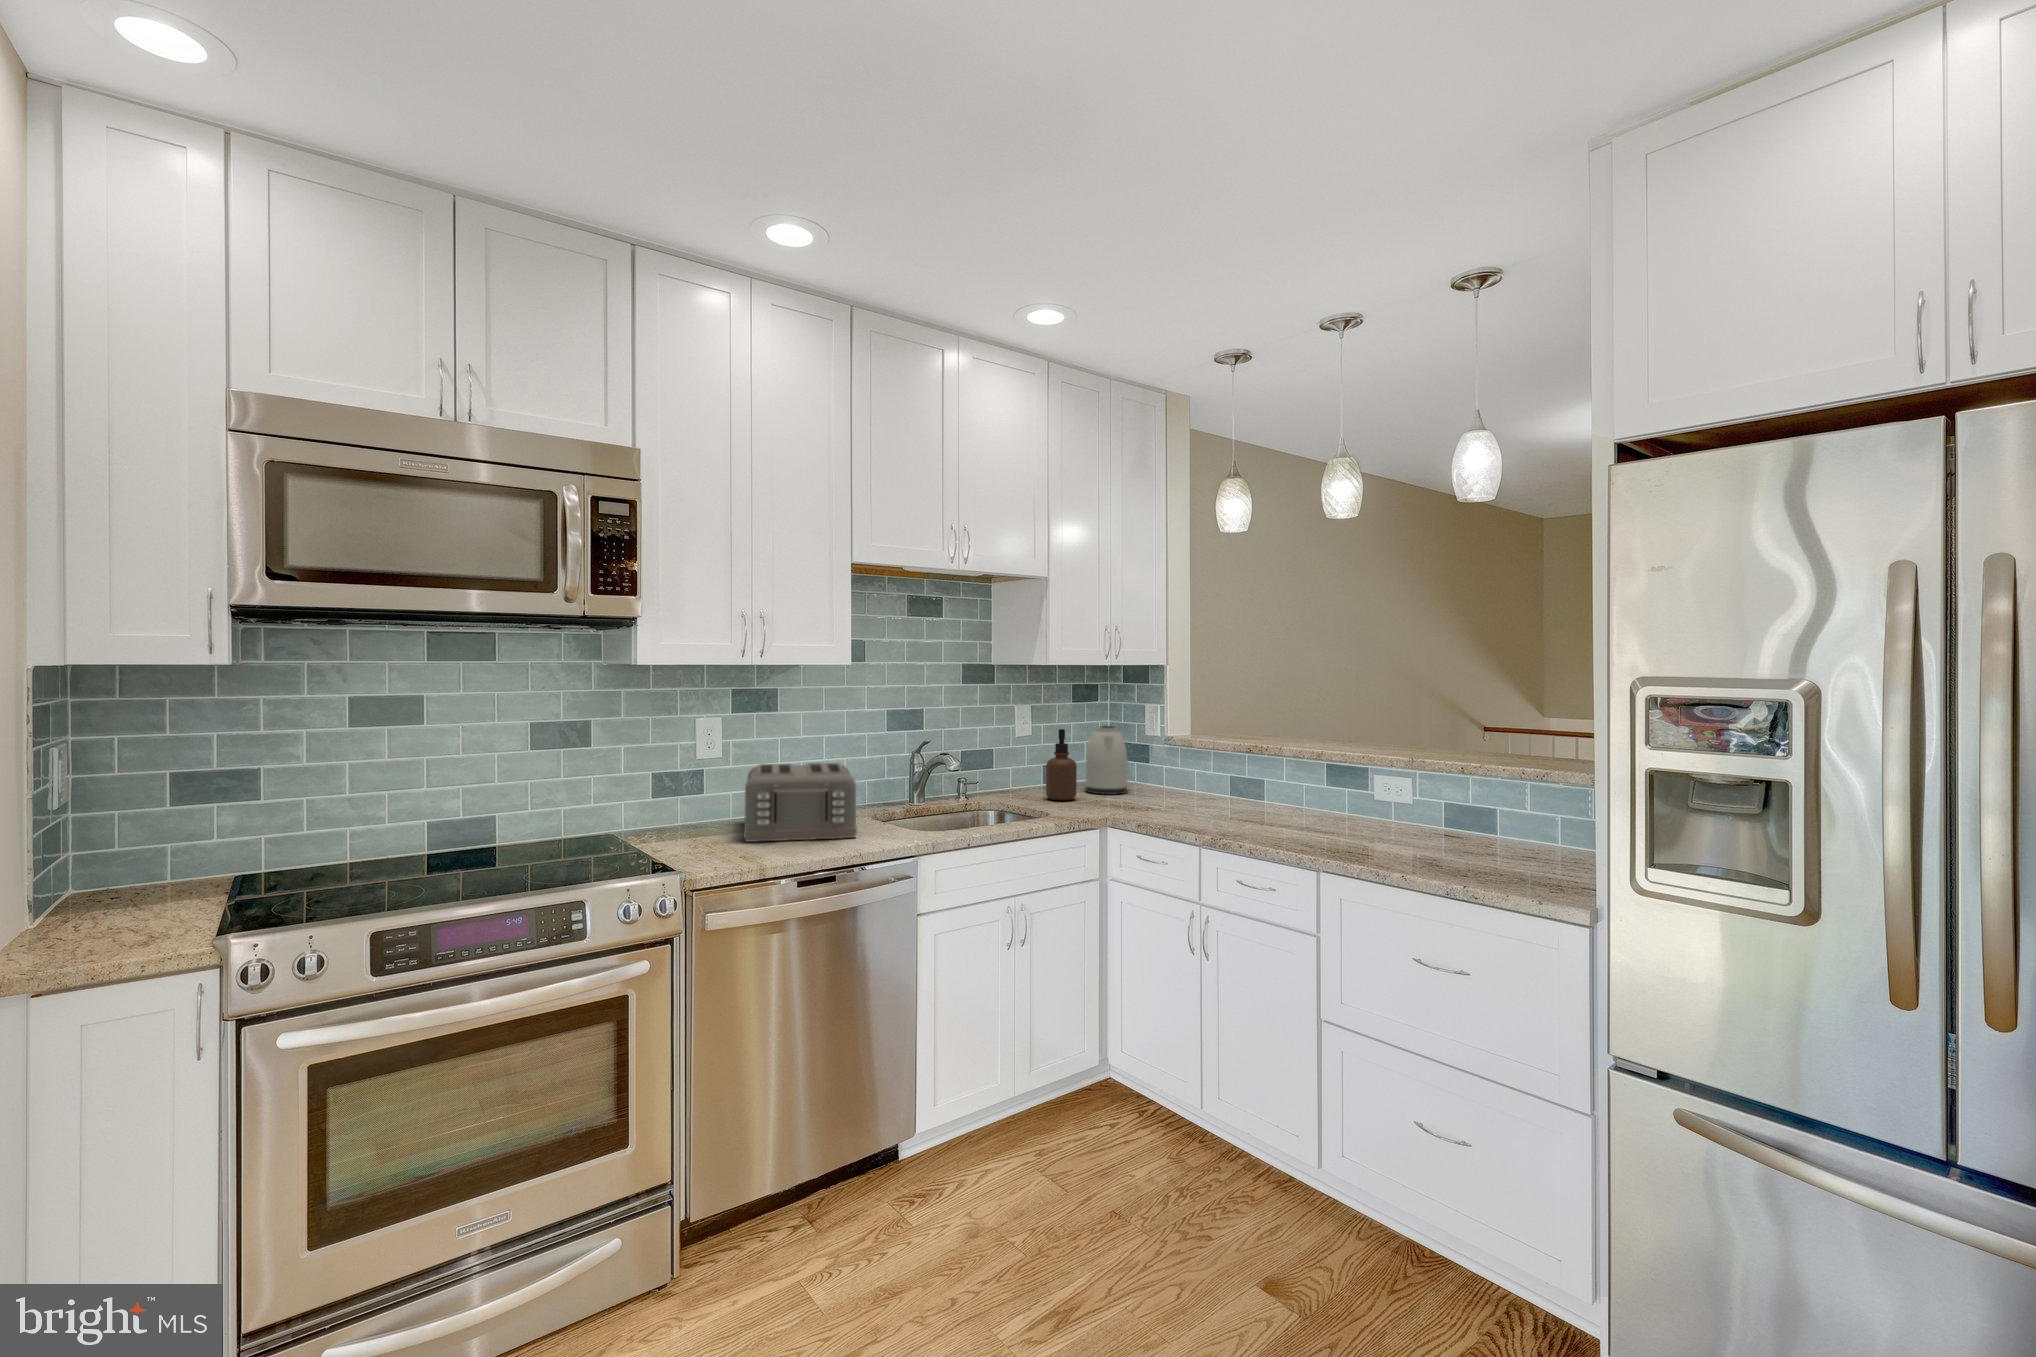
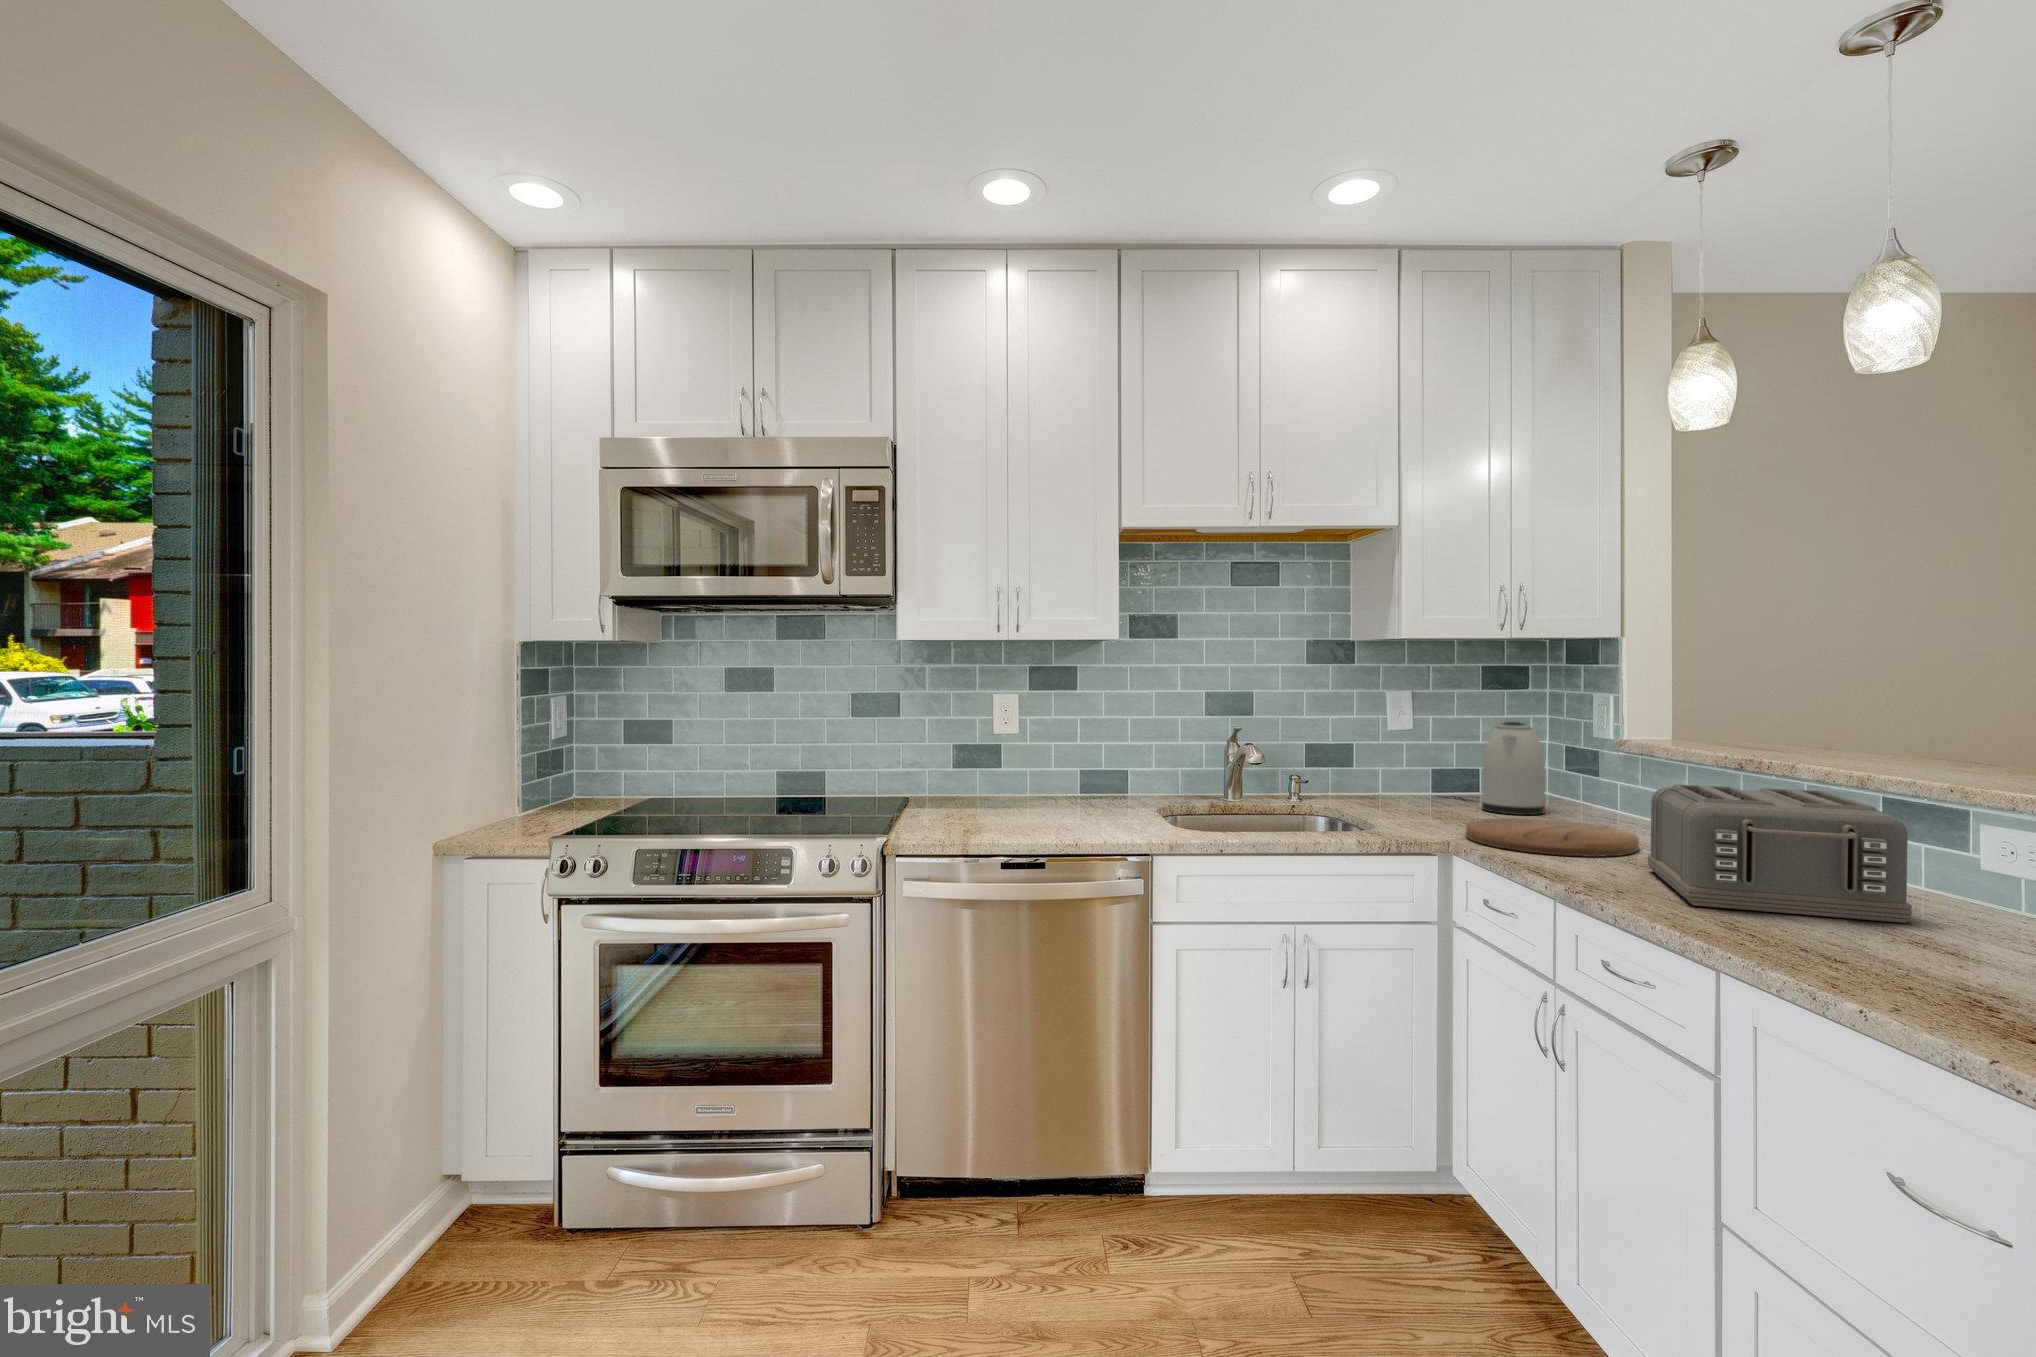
soap dispenser: present [1046,729,1077,801] -> none [1406,723,1449,815]
toaster: present [744,763,857,842] -> present [1648,784,1912,923]
cutting board: none [1115,797,1224,823] -> present [1466,818,1639,857]

